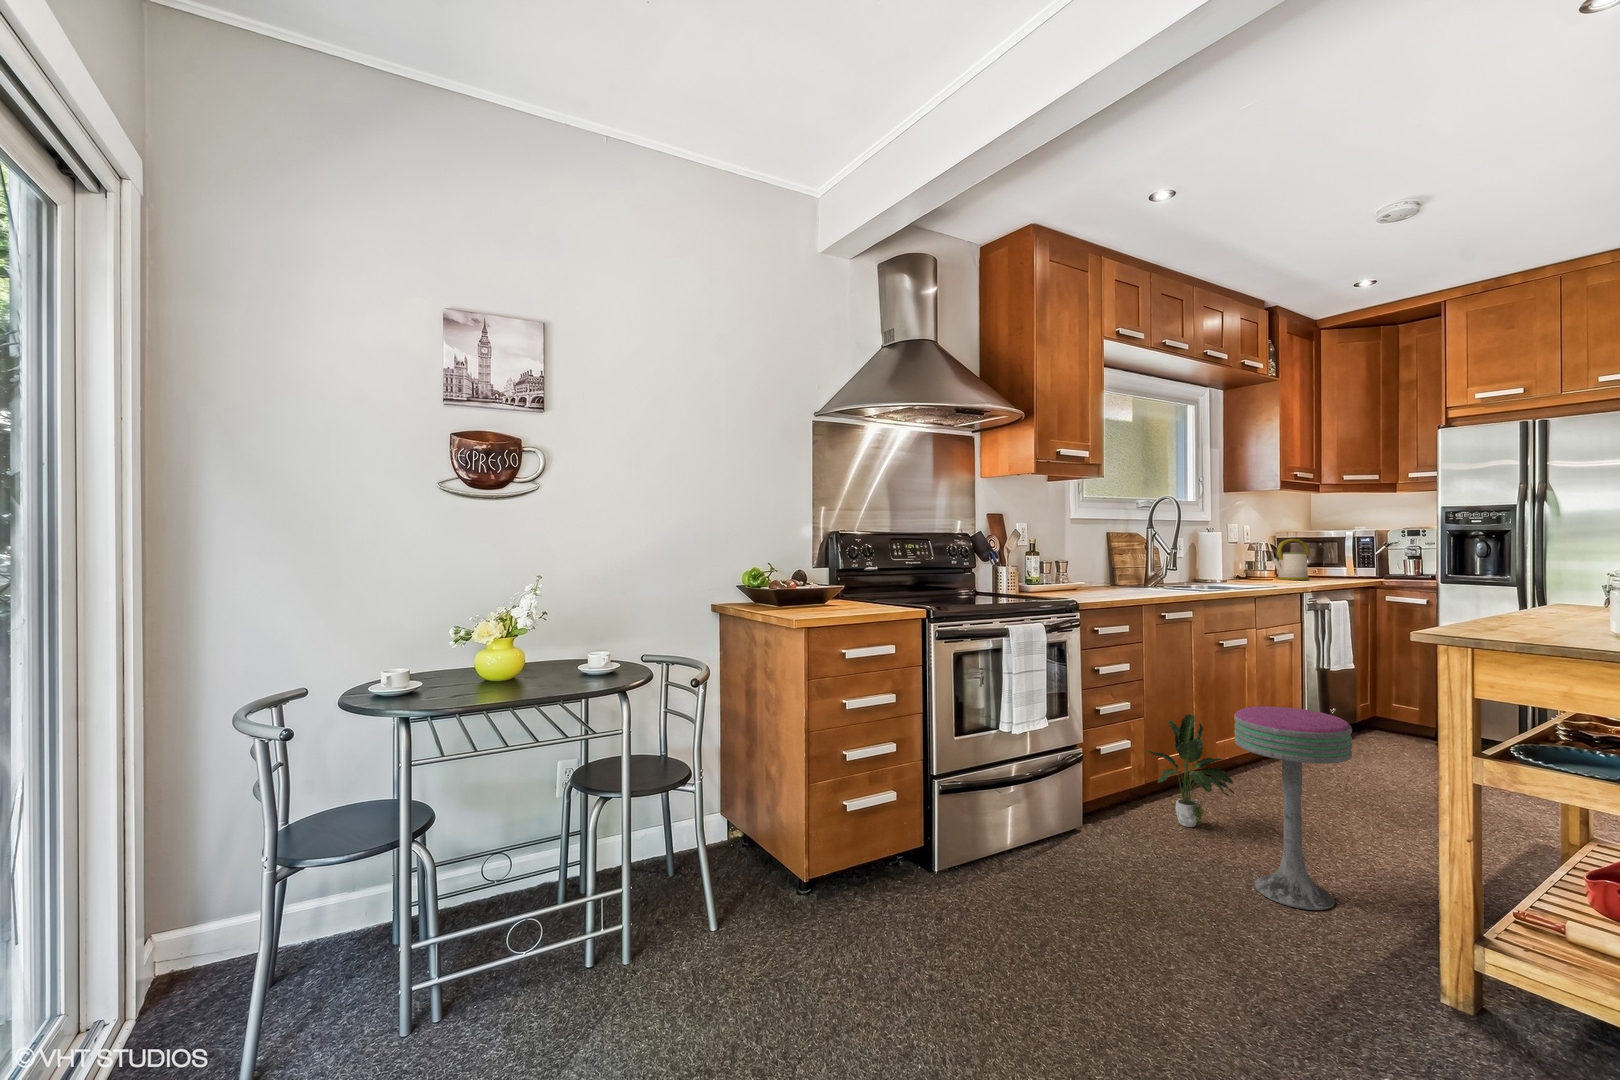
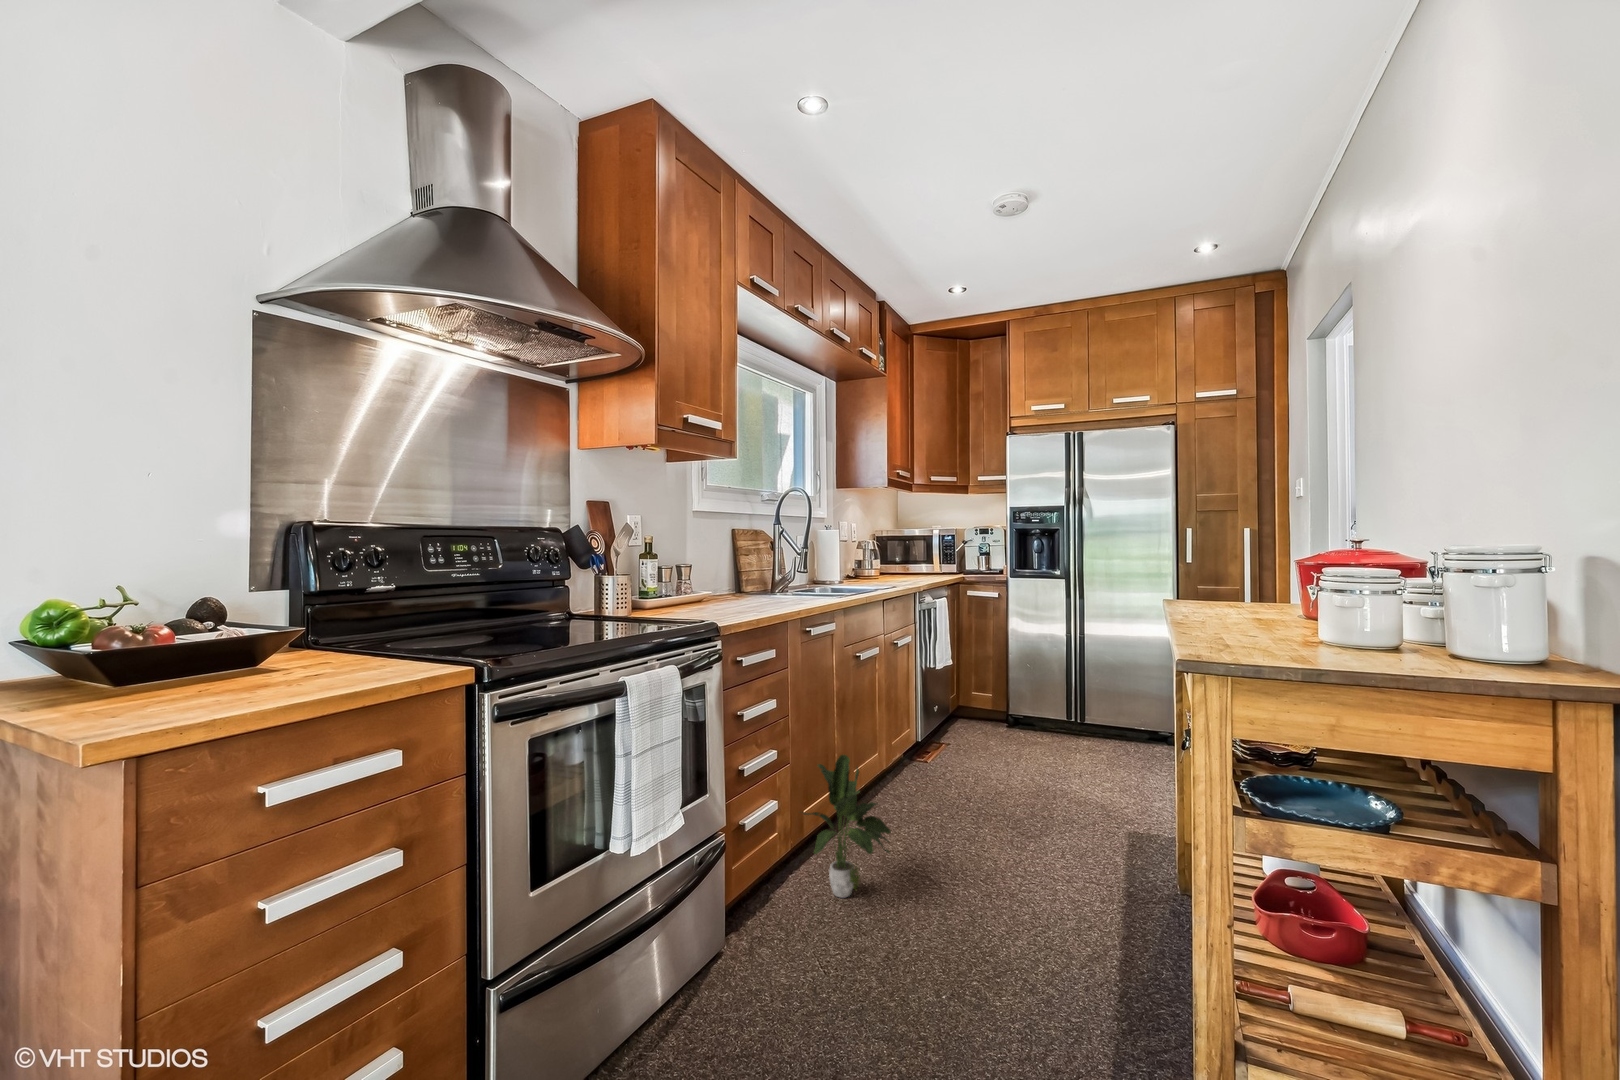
kettle: present [1272,539,1310,580] -> none [881,537,912,578]
bar stool: present [1234,706,1352,910] -> none [917,745,1043,1009]

